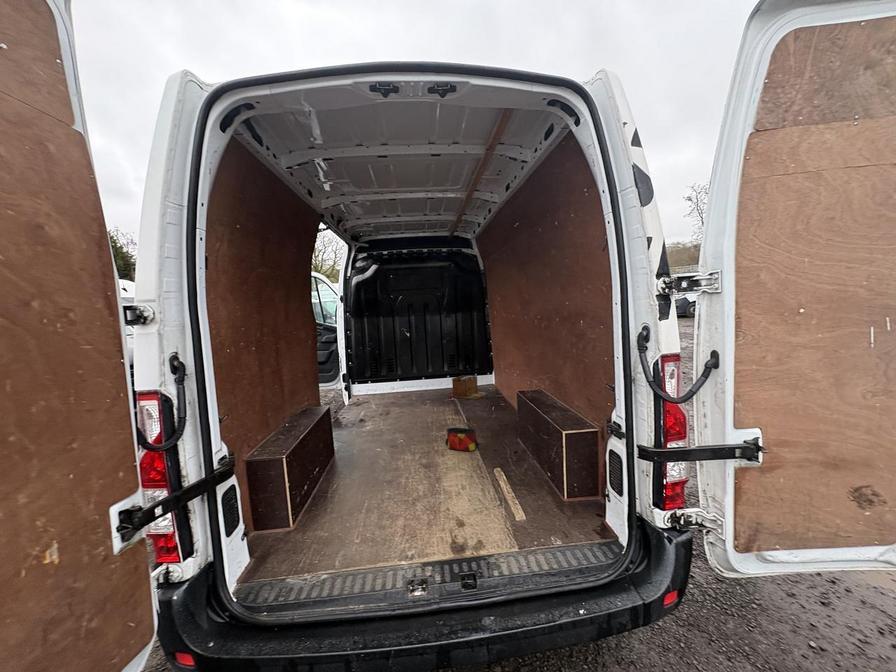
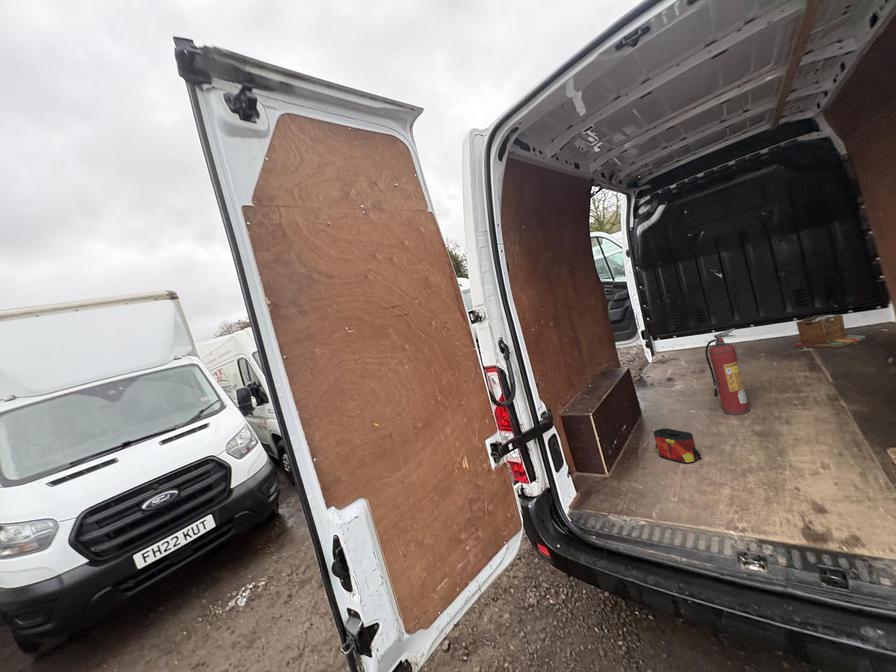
fire extinguisher: none [396,377,421,452] -> present [705,329,750,415]
bag: present [445,427,479,452] -> present [653,428,701,463]

